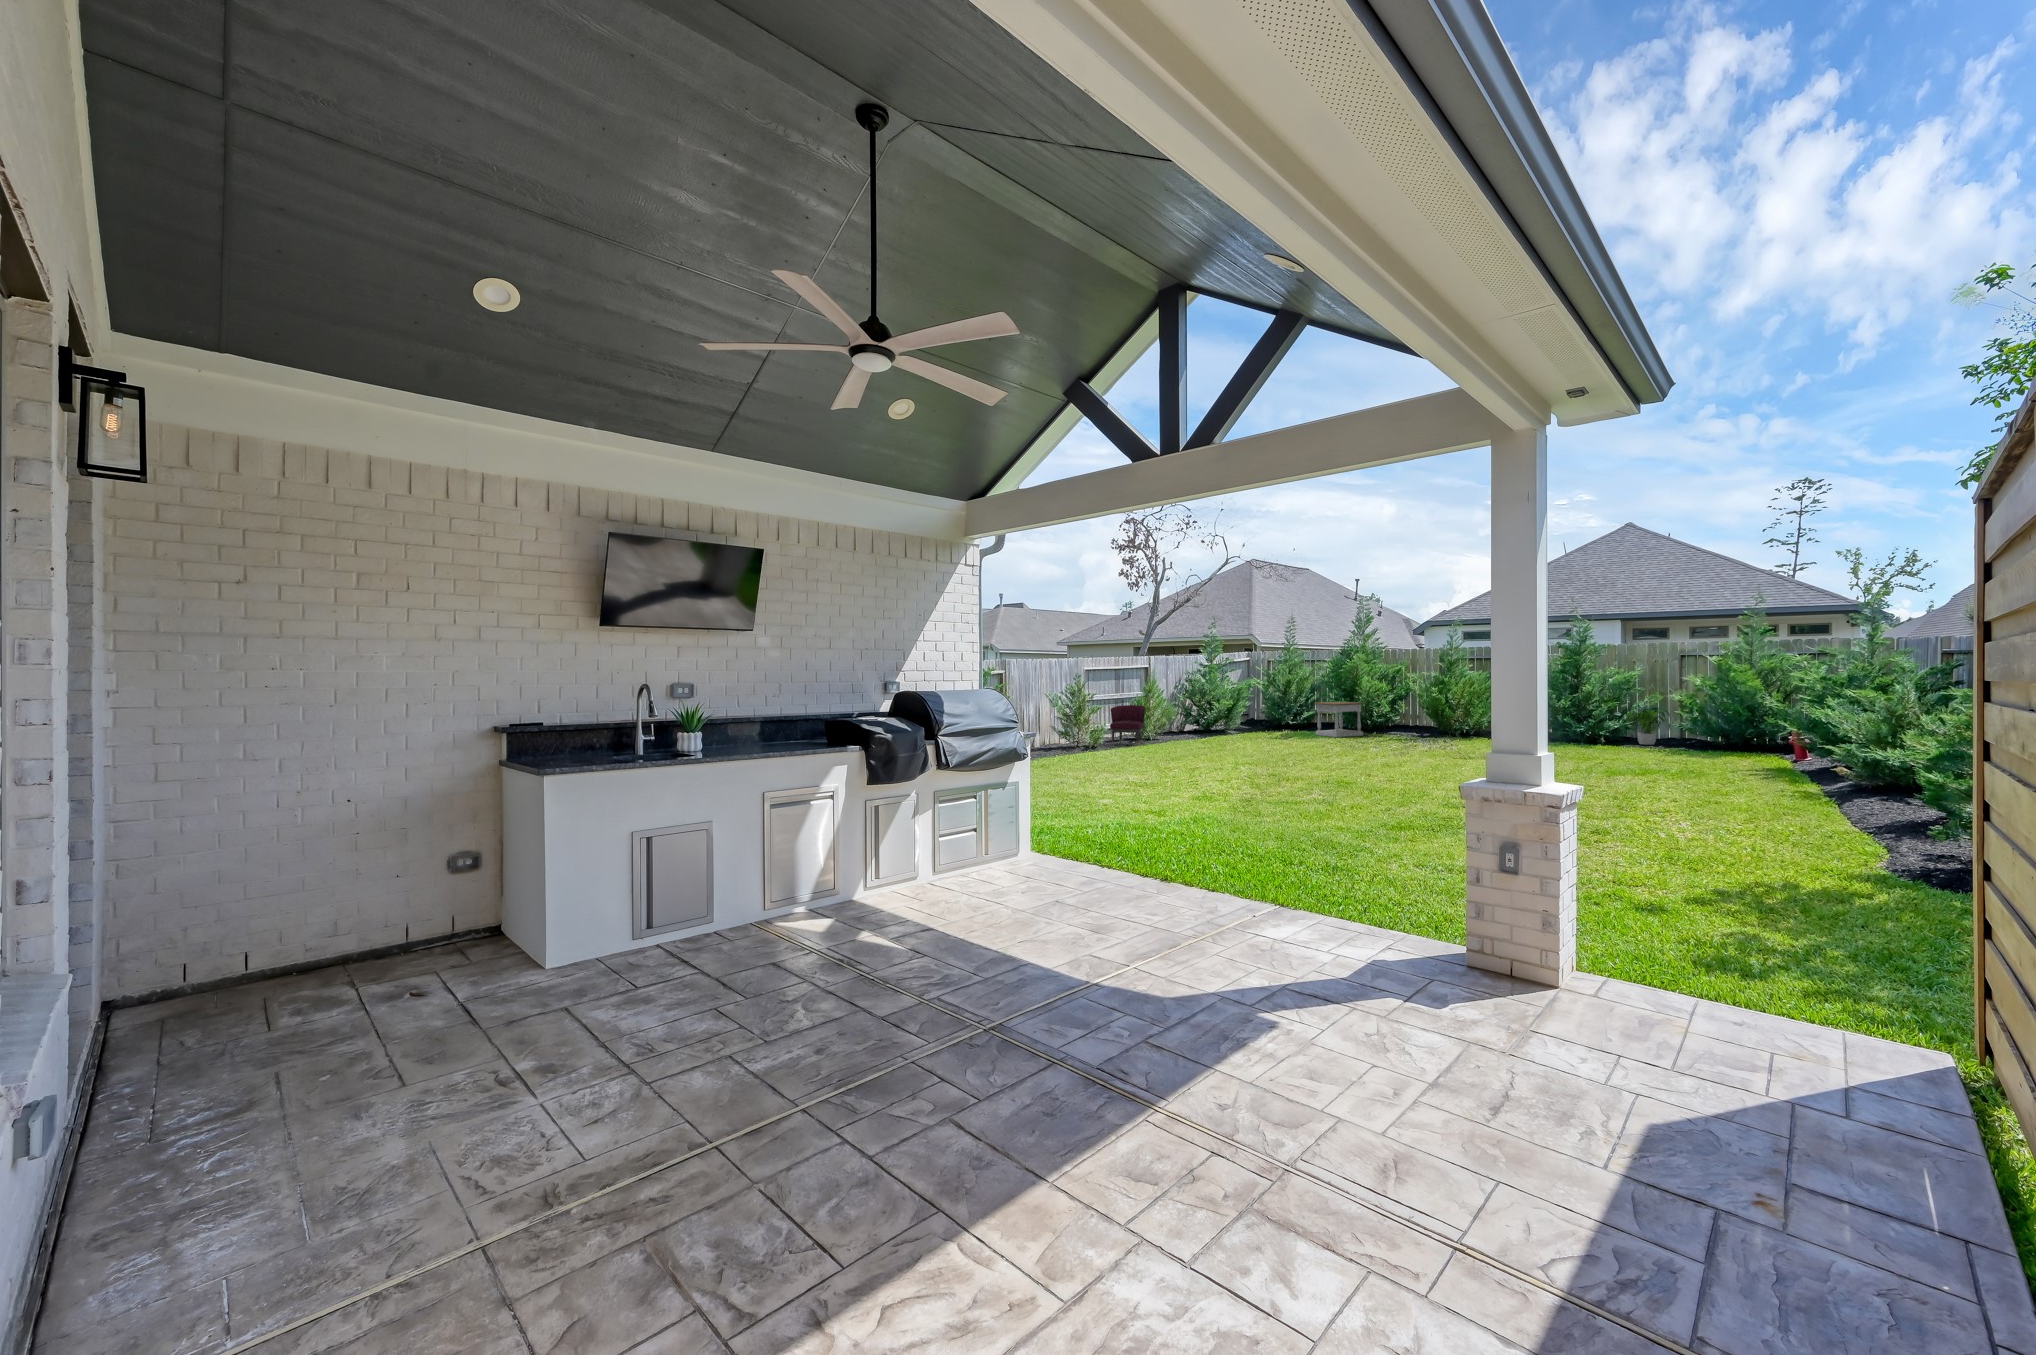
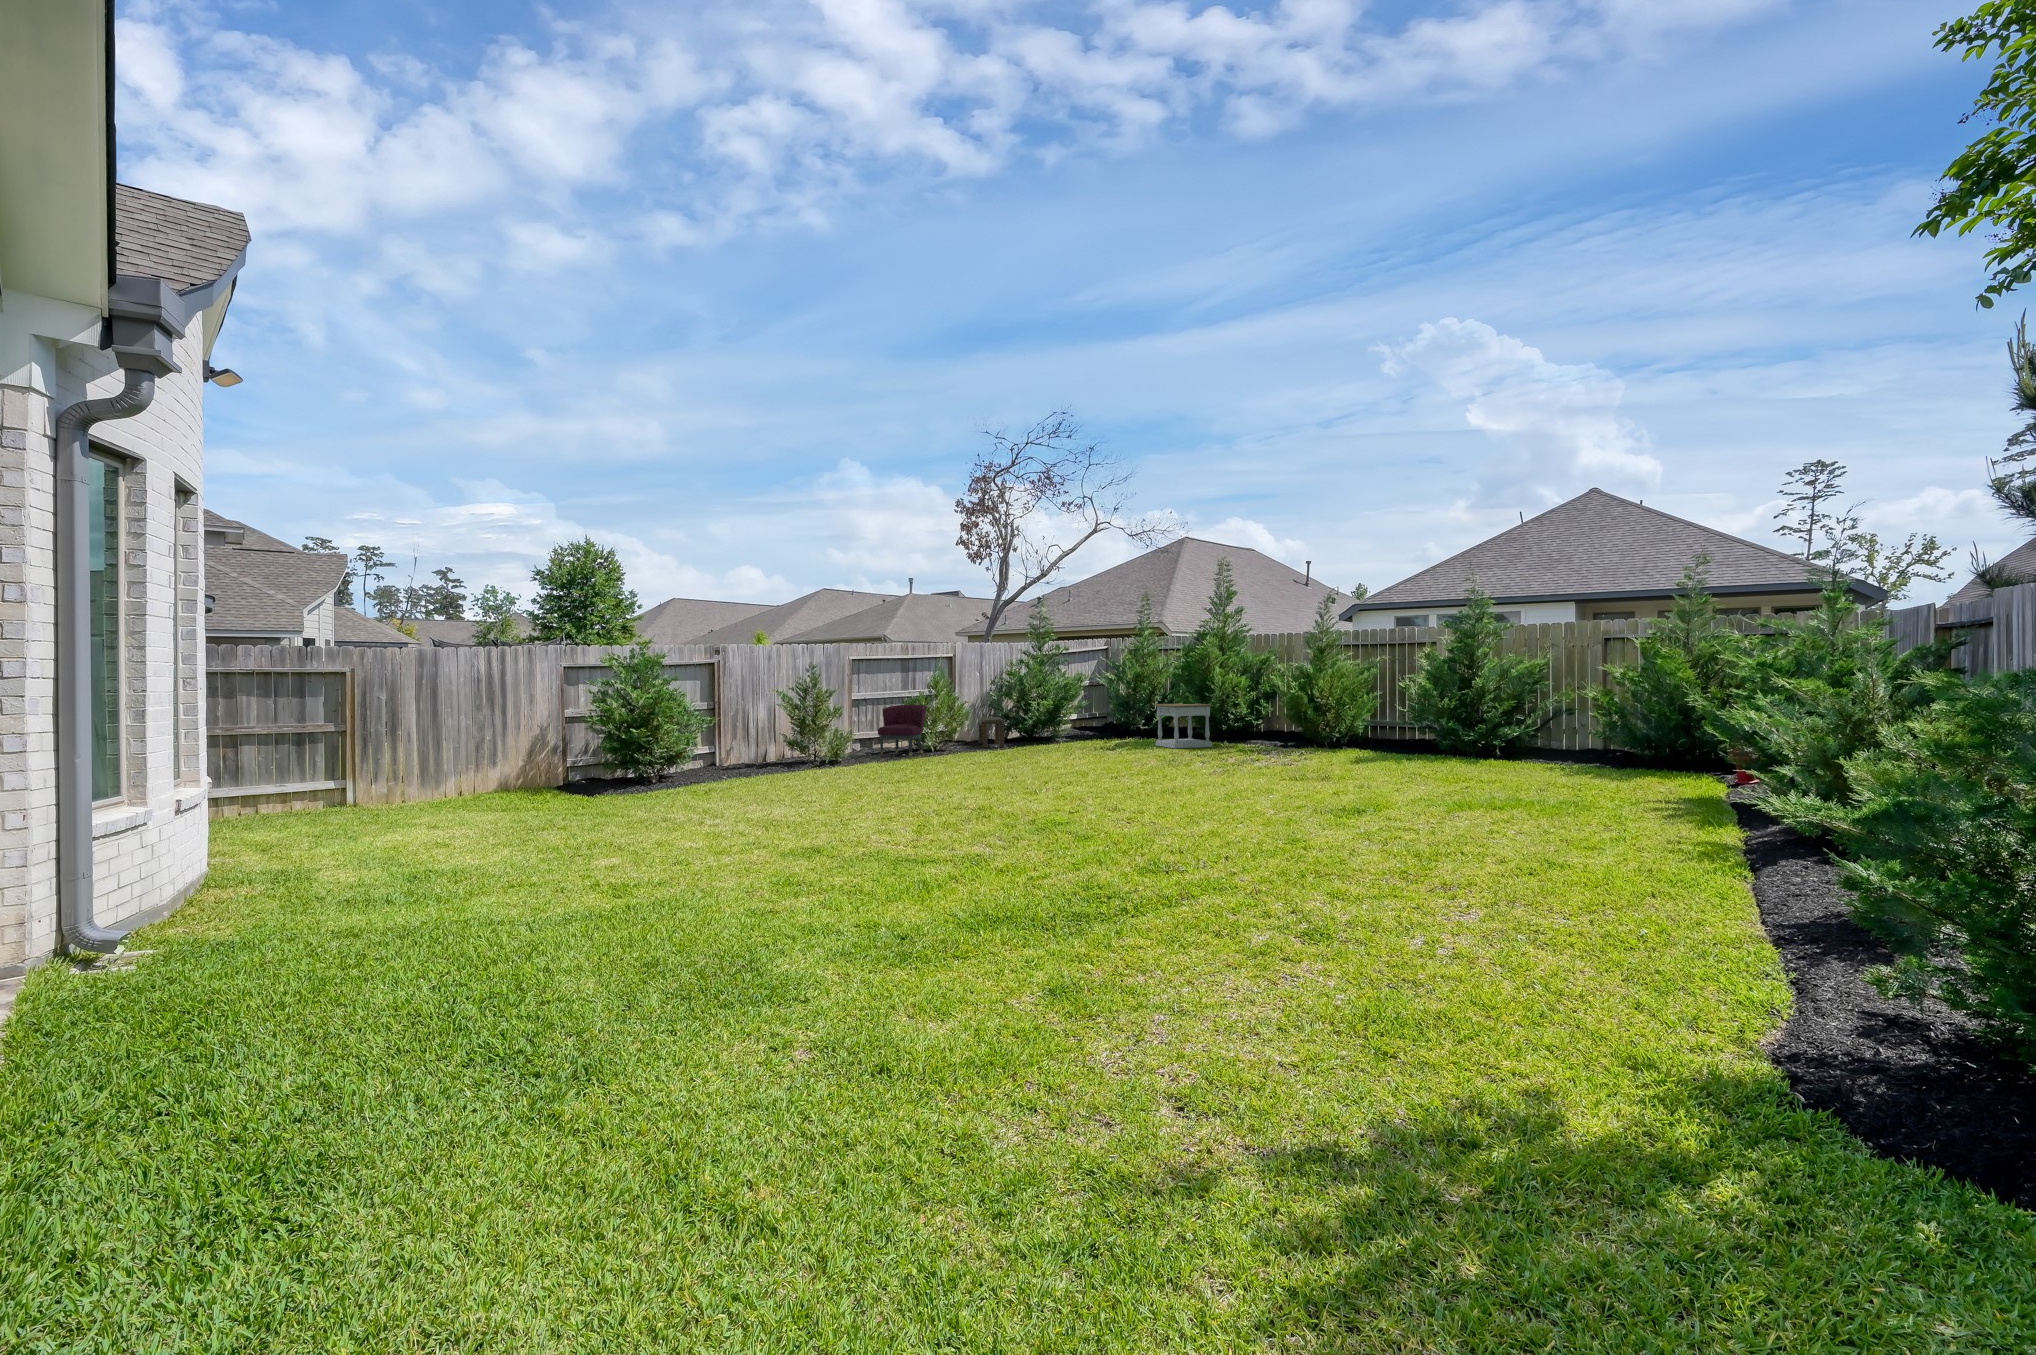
potted plant: present [1626,710,1670,745] -> none [1529,716,1586,762]
bench: none [1169,714,1197,738] -> present [978,717,1004,748]

